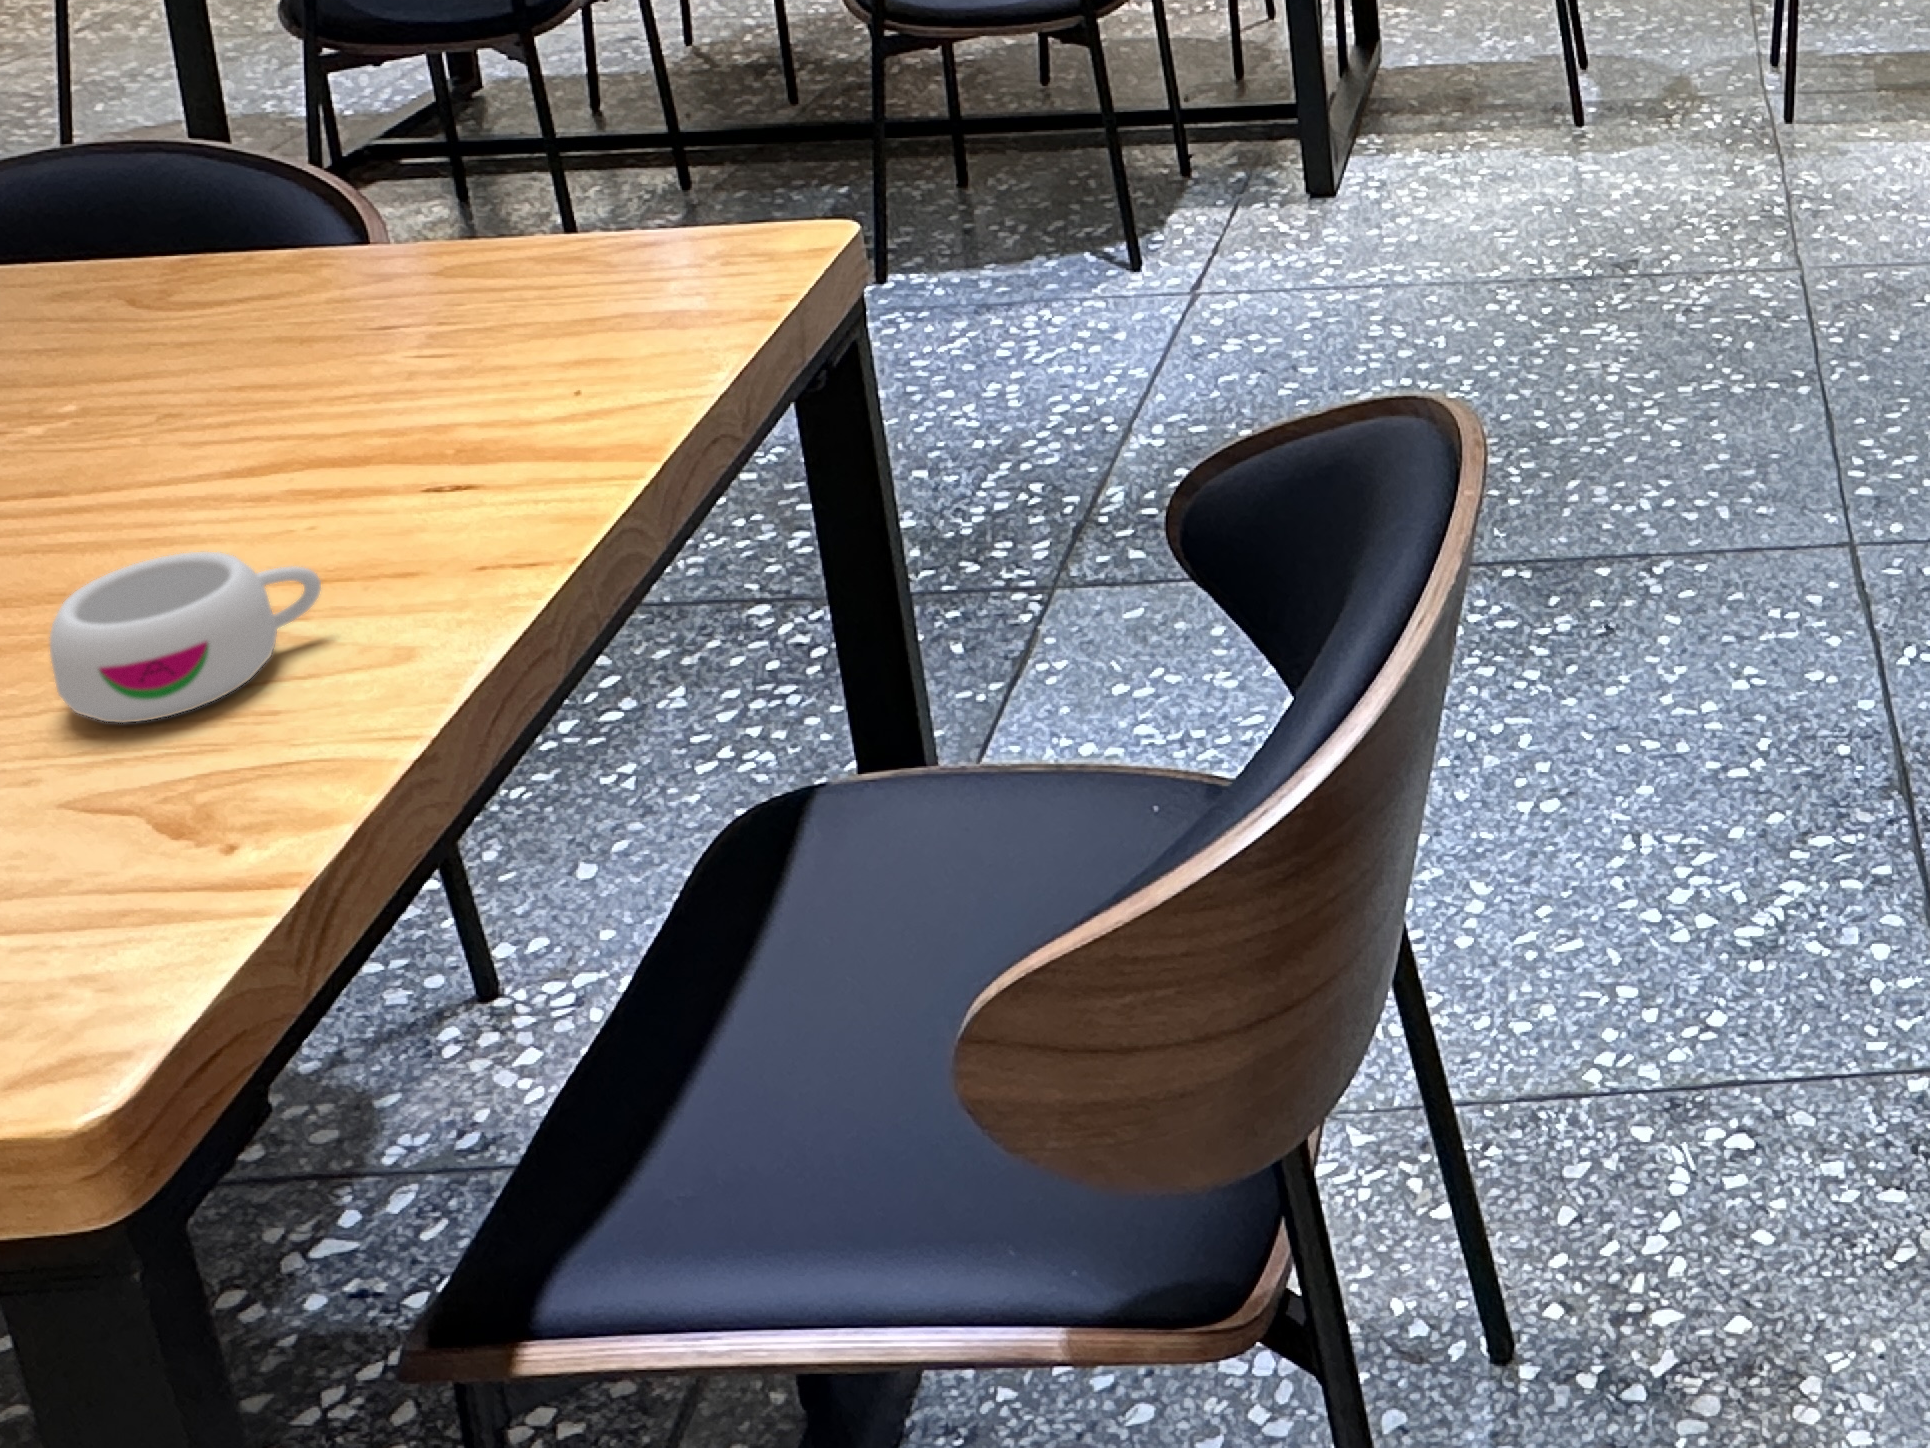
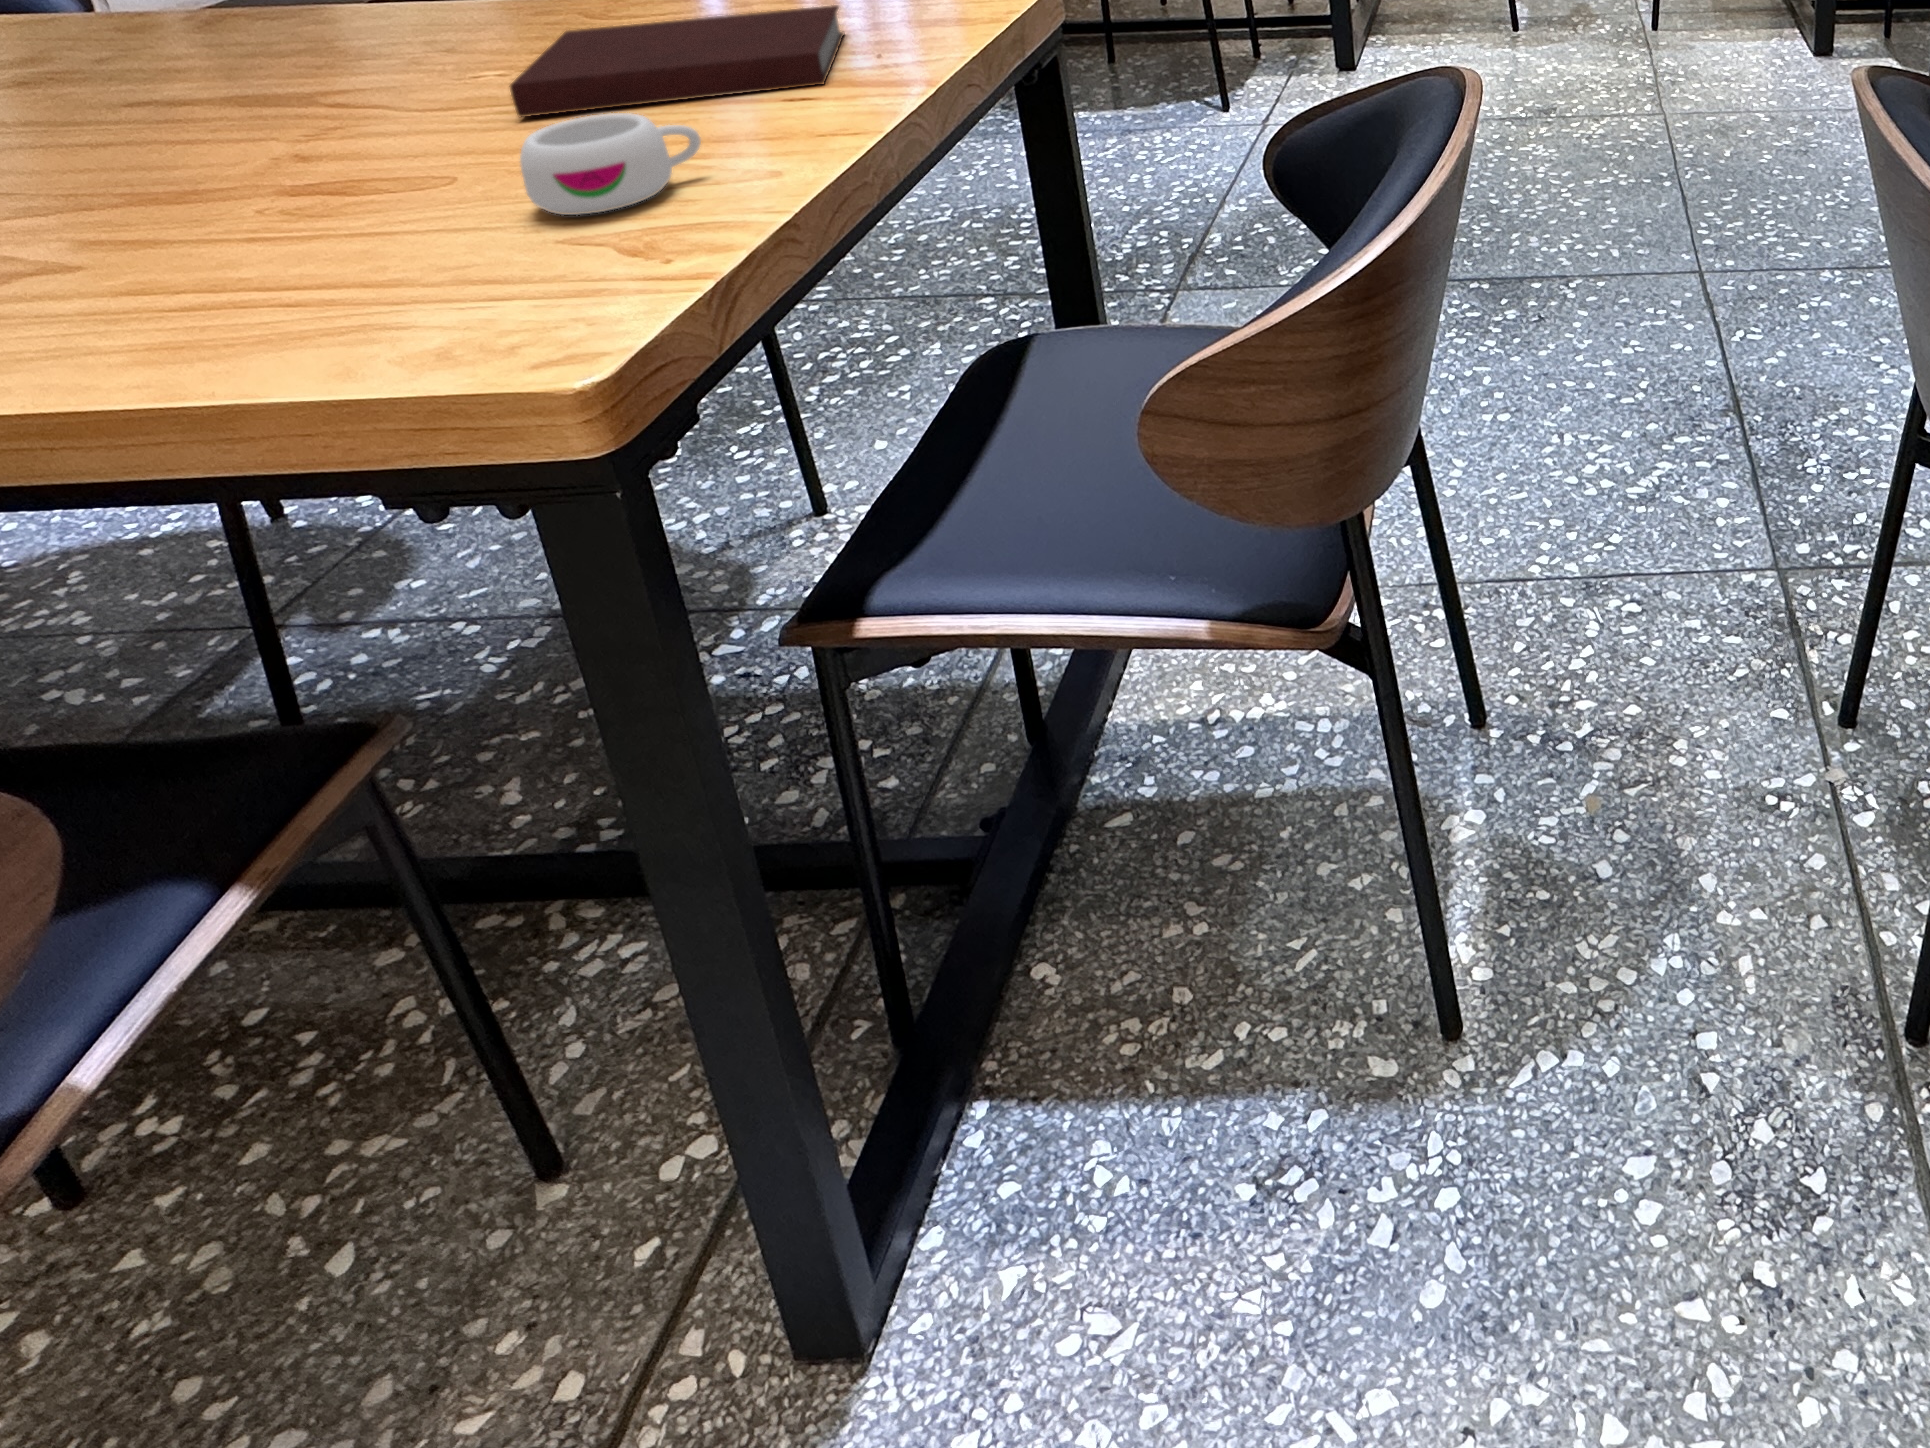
notebook: none [31,294,541,517] -> present [509,5,844,117]

